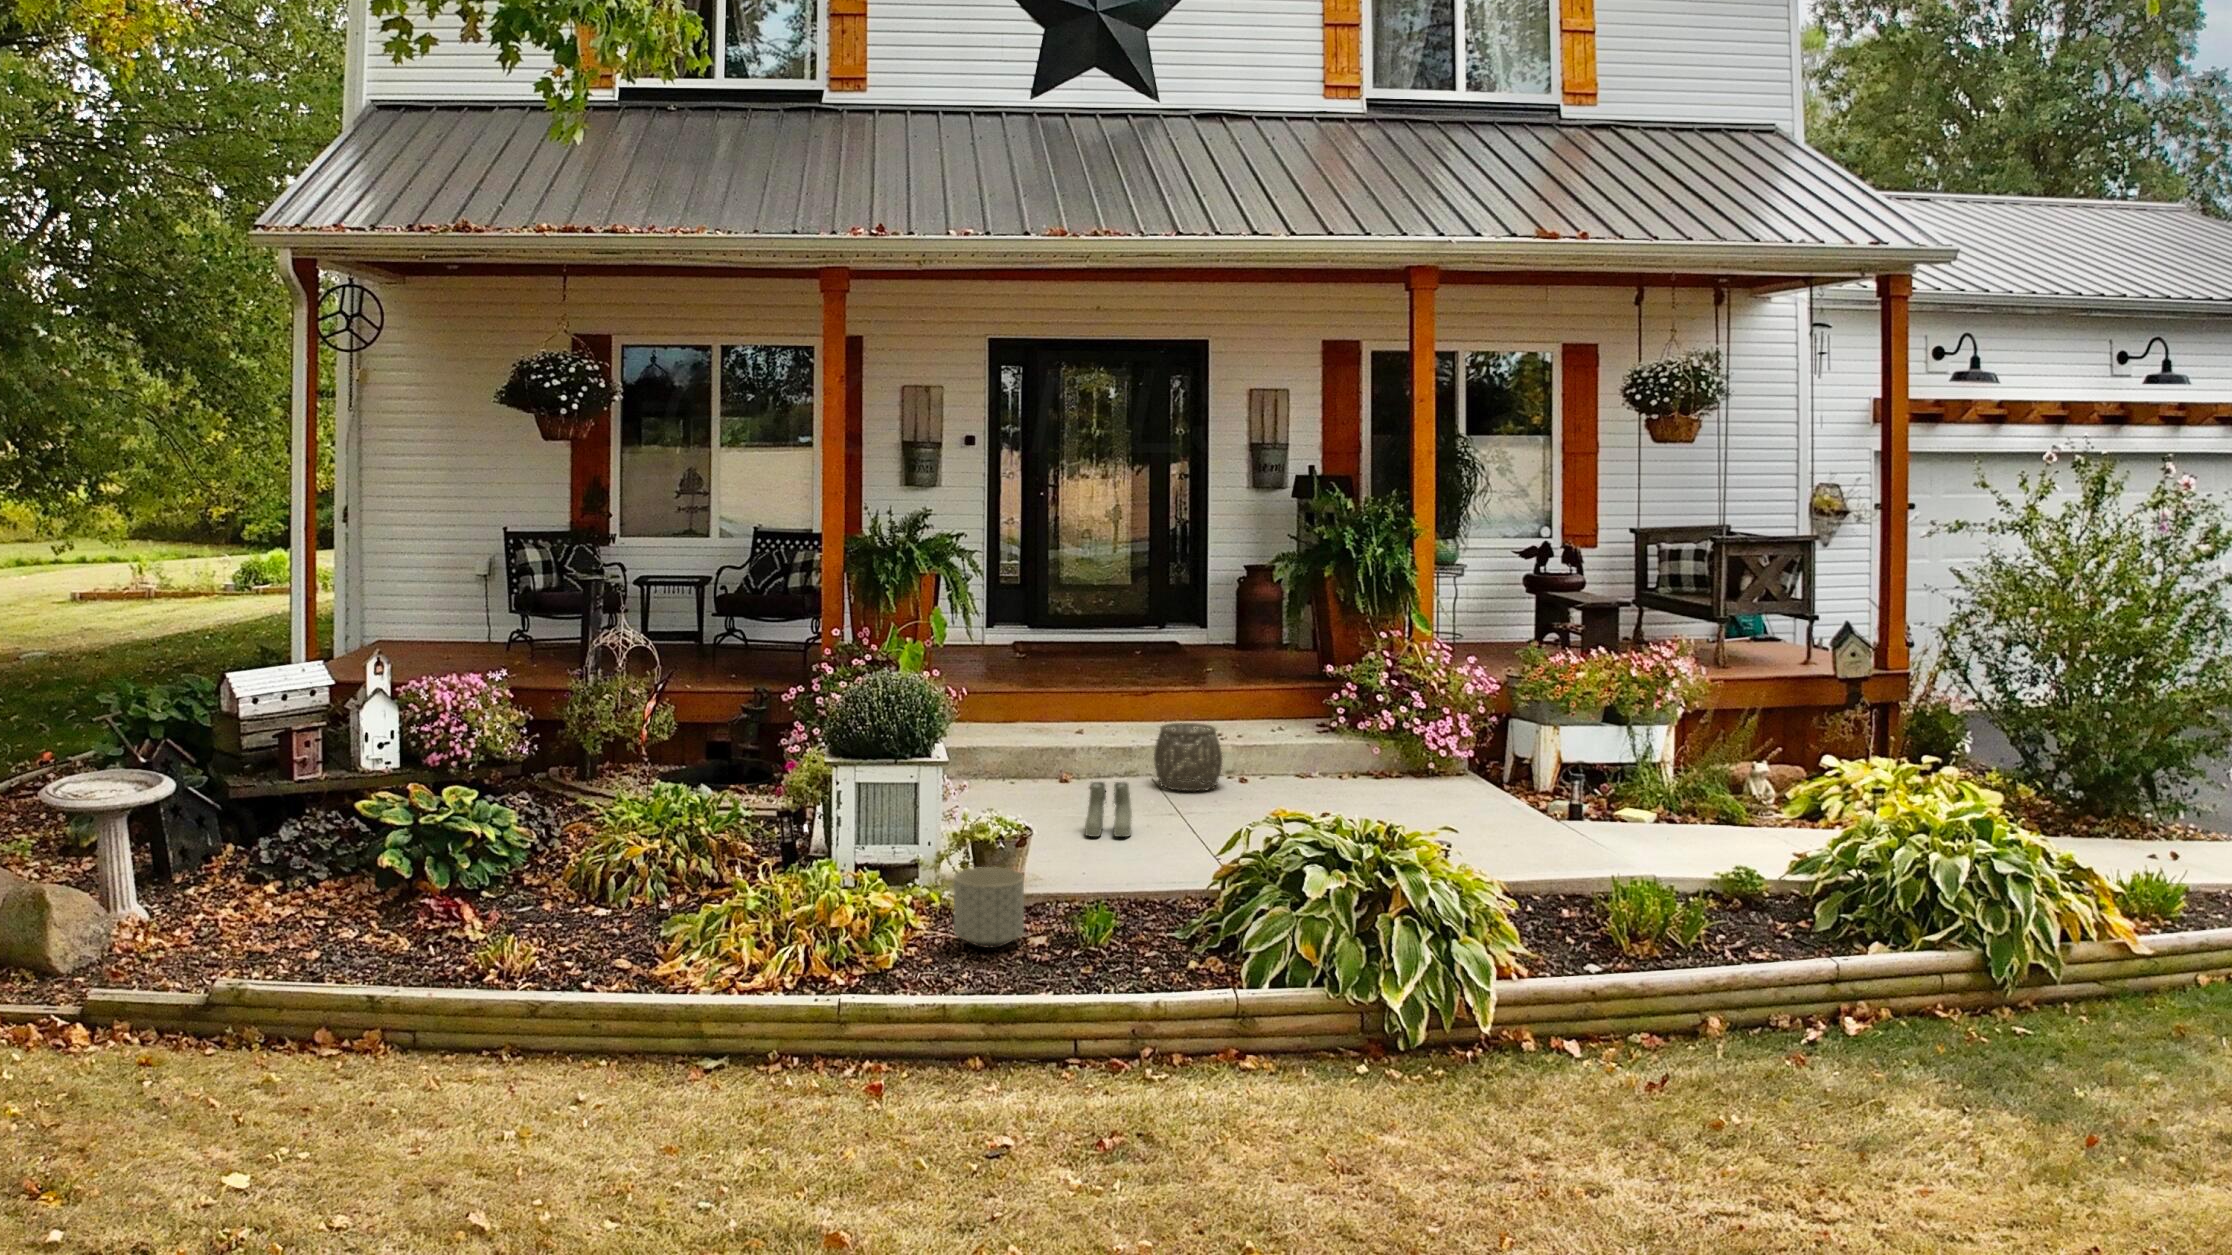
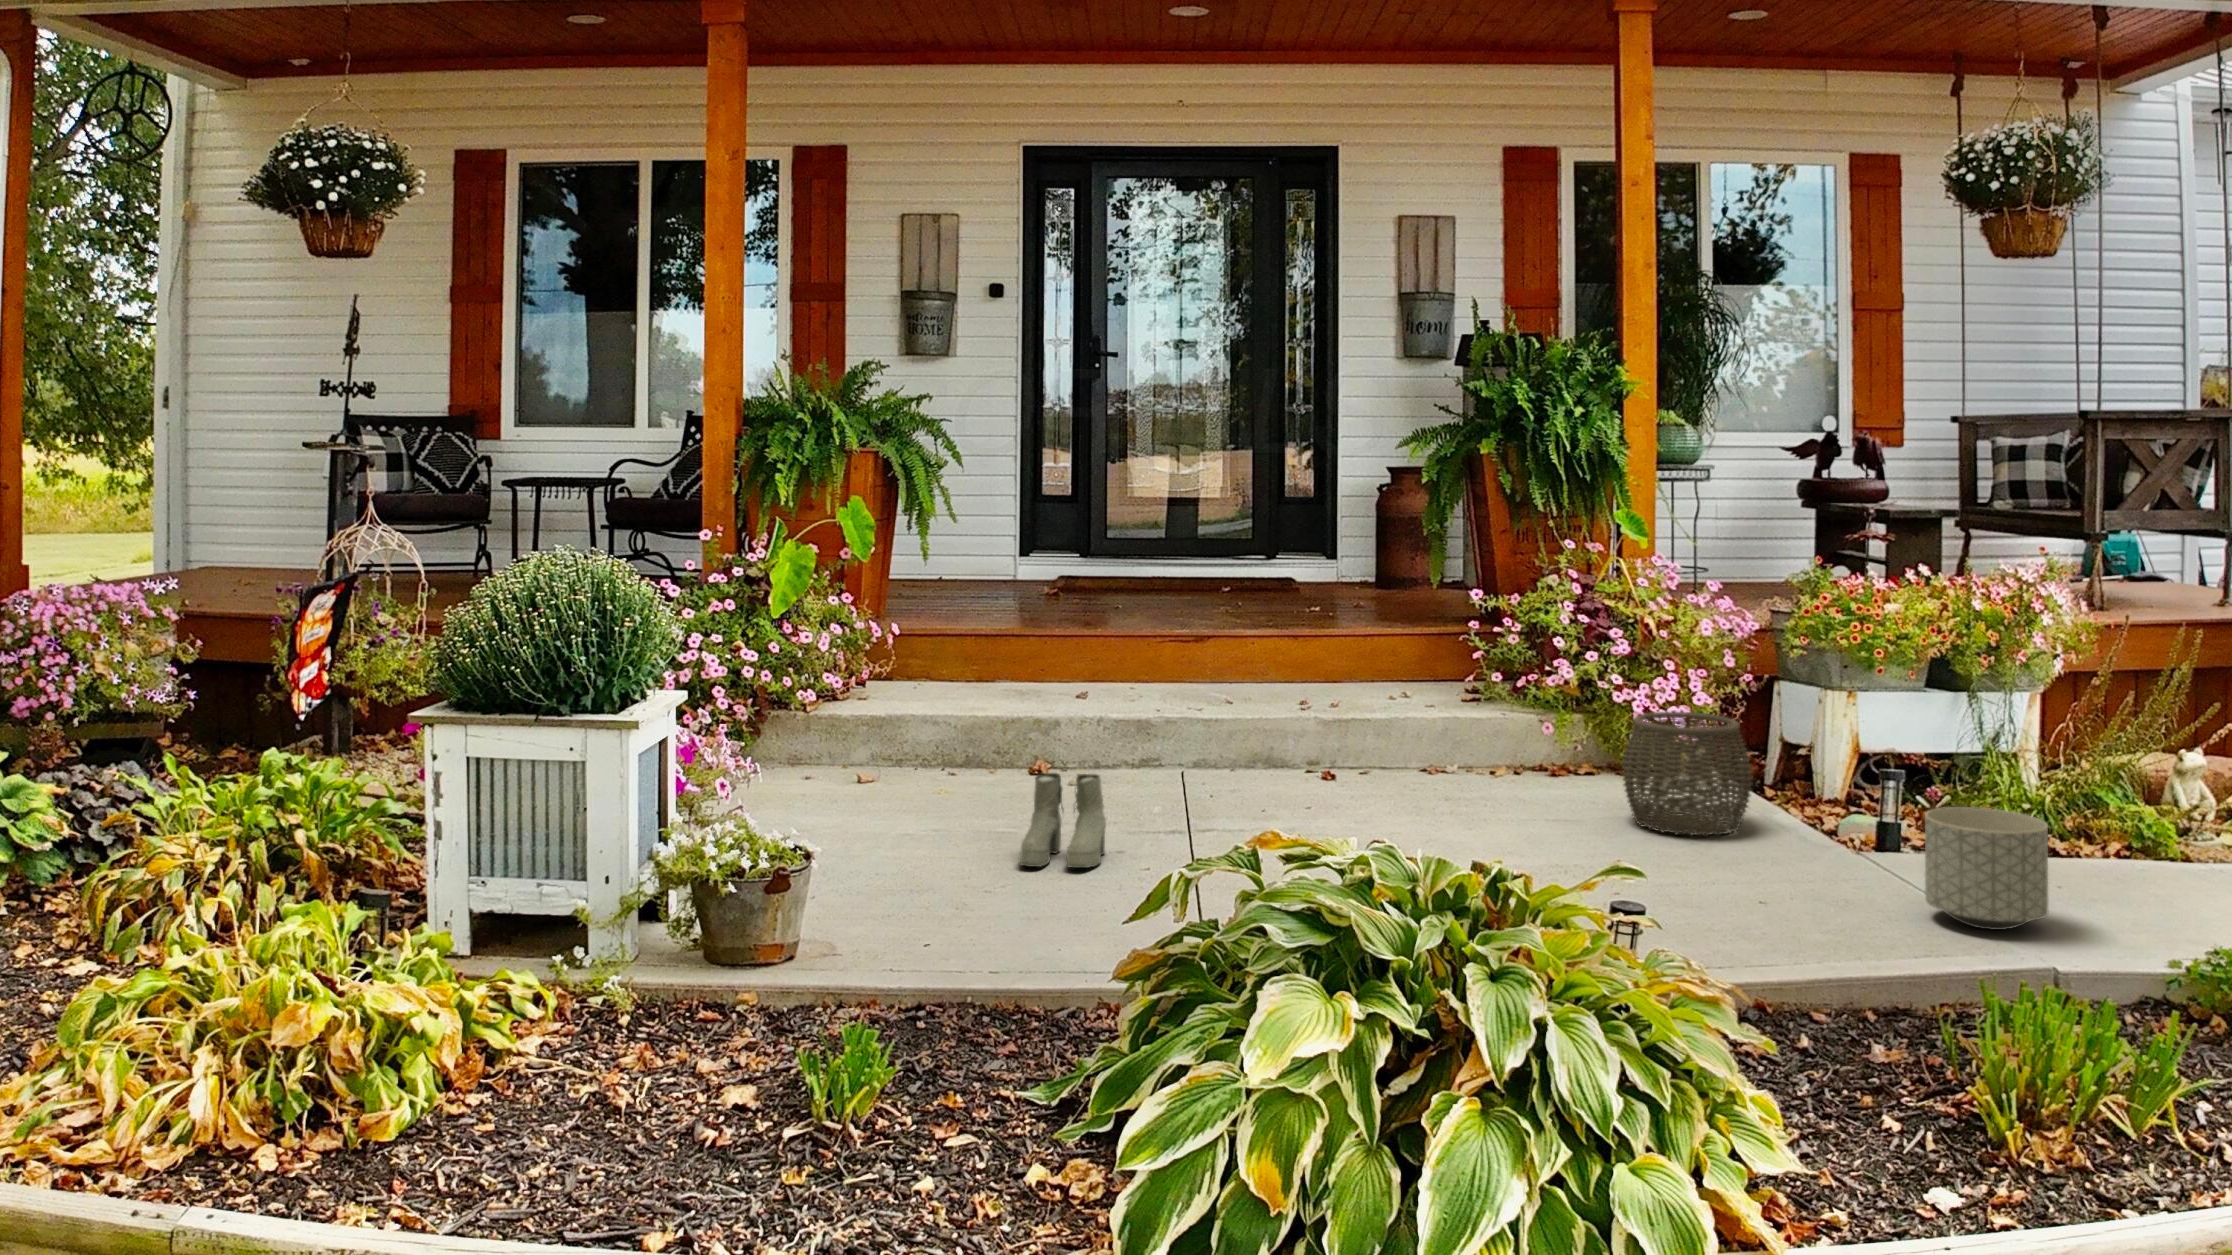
woven basket: present [1154,723,1222,792] -> present [1623,712,1752,836]
planter: present [954,867,1024,948] -> present [1925,807,2048,930]

